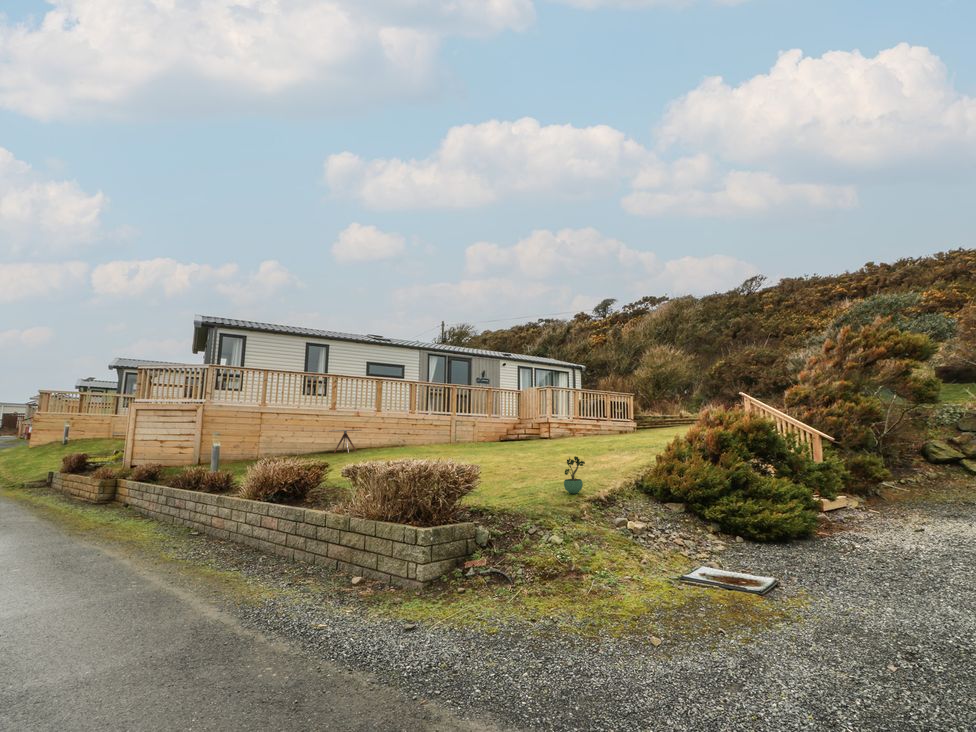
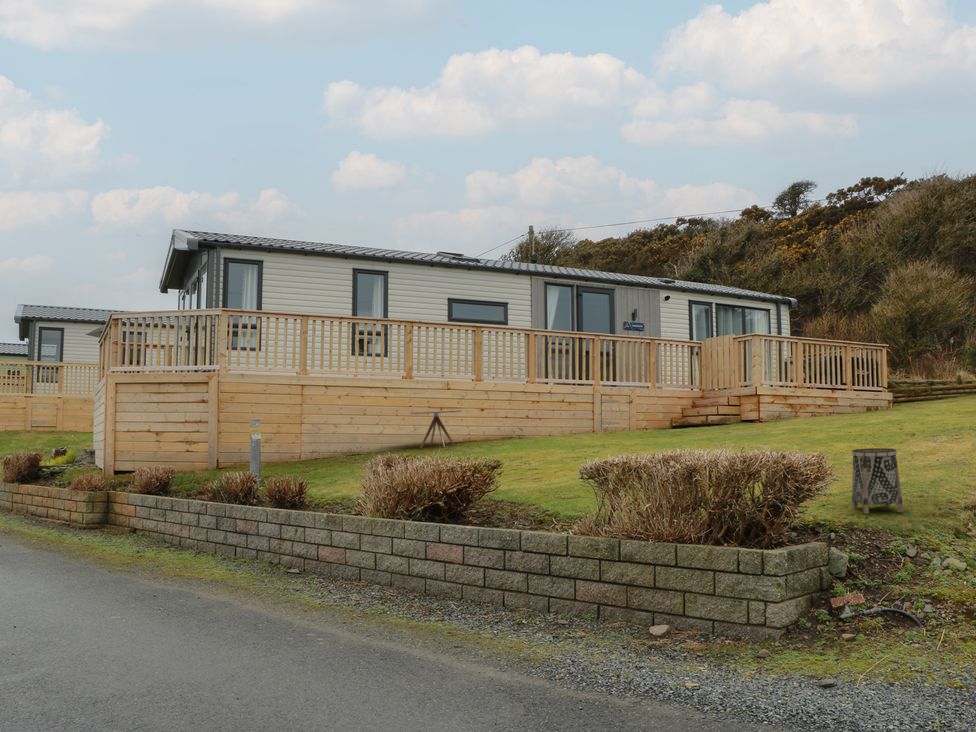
potted plant: present [564,456,585,494] -> none [912,443,946,502]
basket: none [524,459,552,501] -> present [852,448,903,513]

